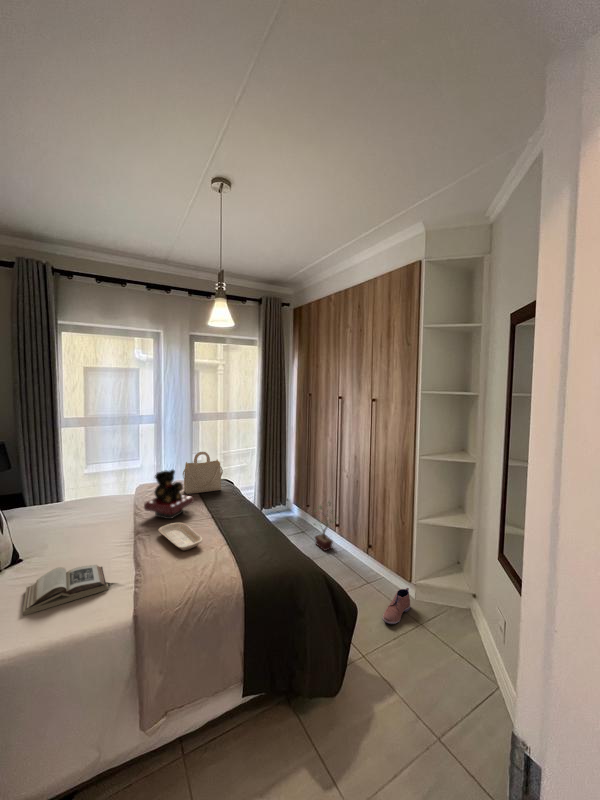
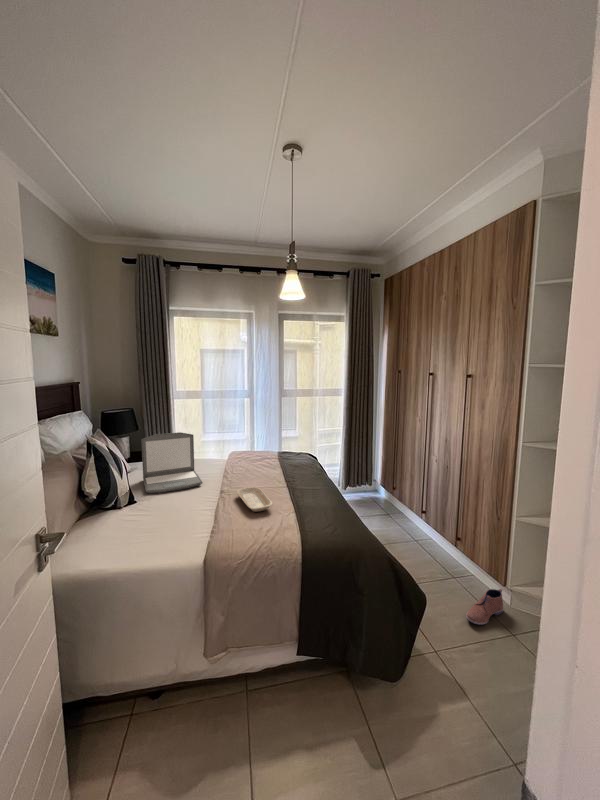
handbag: present [183,452,223,494] -> none [266,424,303,463]
laptop: none [29,468,112,545] -> present [142,432,203,493]
teddy bear: present [144,470,194,519] -> none [228,438,272,484]
potted plant: present [315,502,339,550] -> none [398,484,427,536]
book: present [23,565,108,616] -> none [122,511,187,545]

